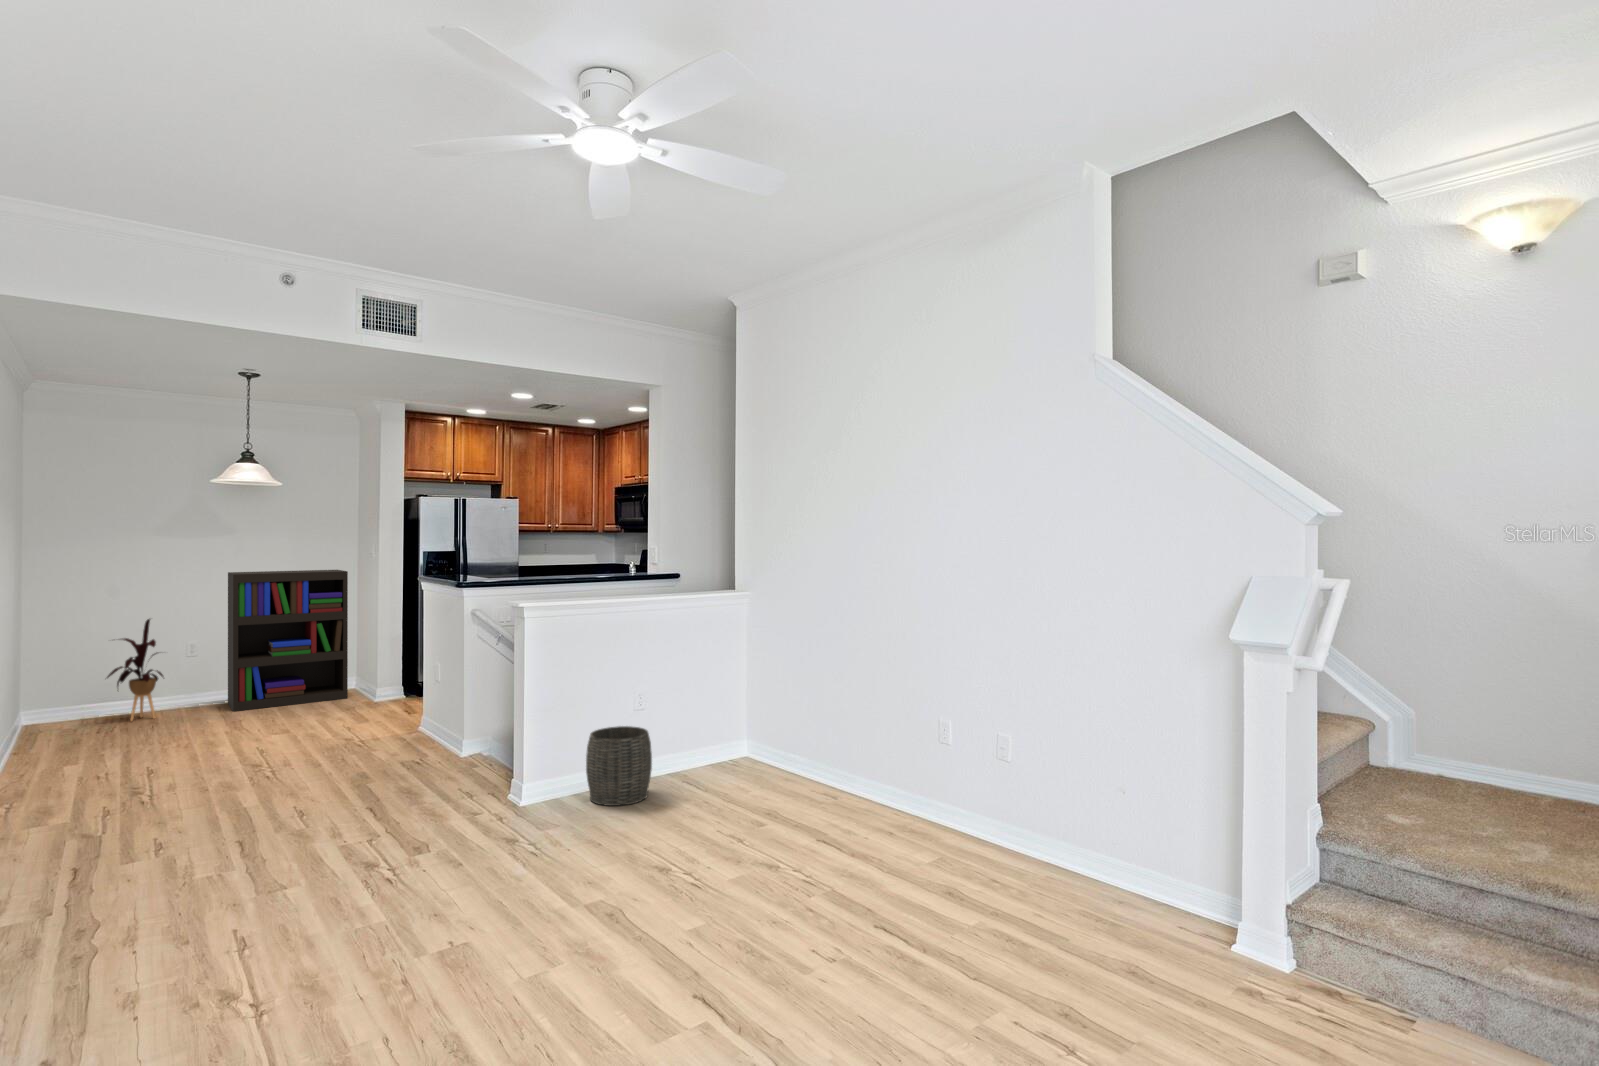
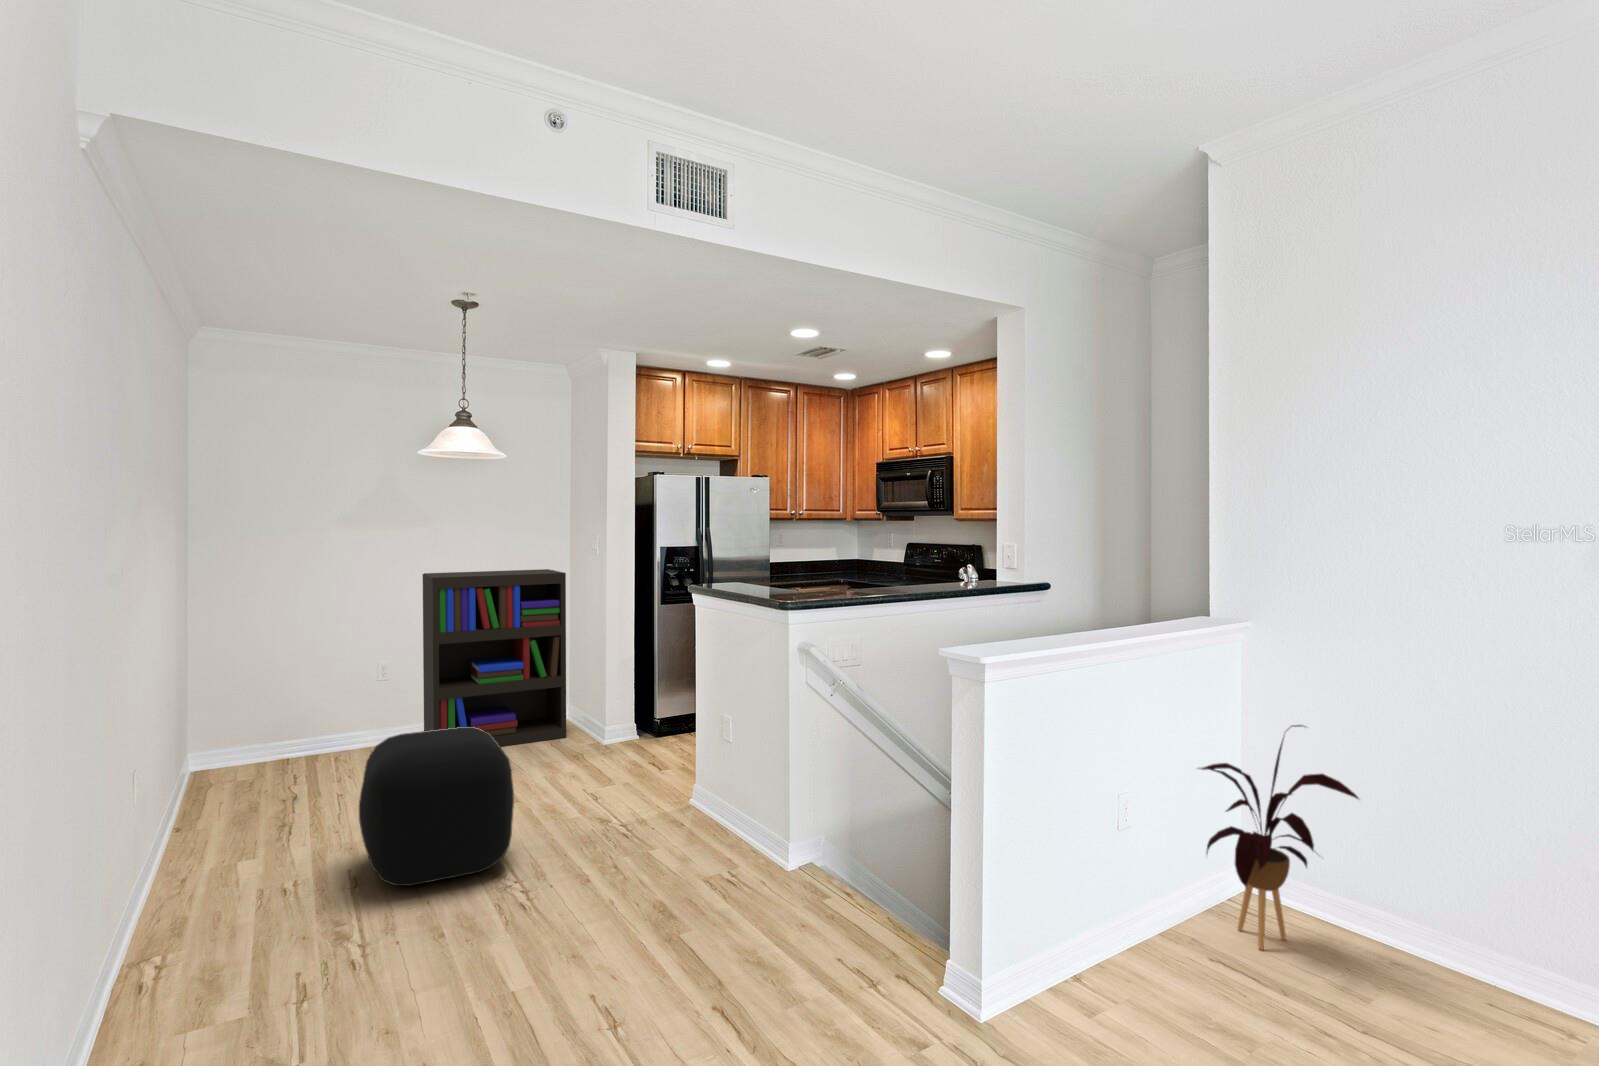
house plant: present [107,619,163,721] -> present [1201,725,1359,950]
ottoman: none [156,671,276,774] -> present [359,727,514,886]
woven basket: present [586,726,652,806] -> none [1048,863,1166,1022]

